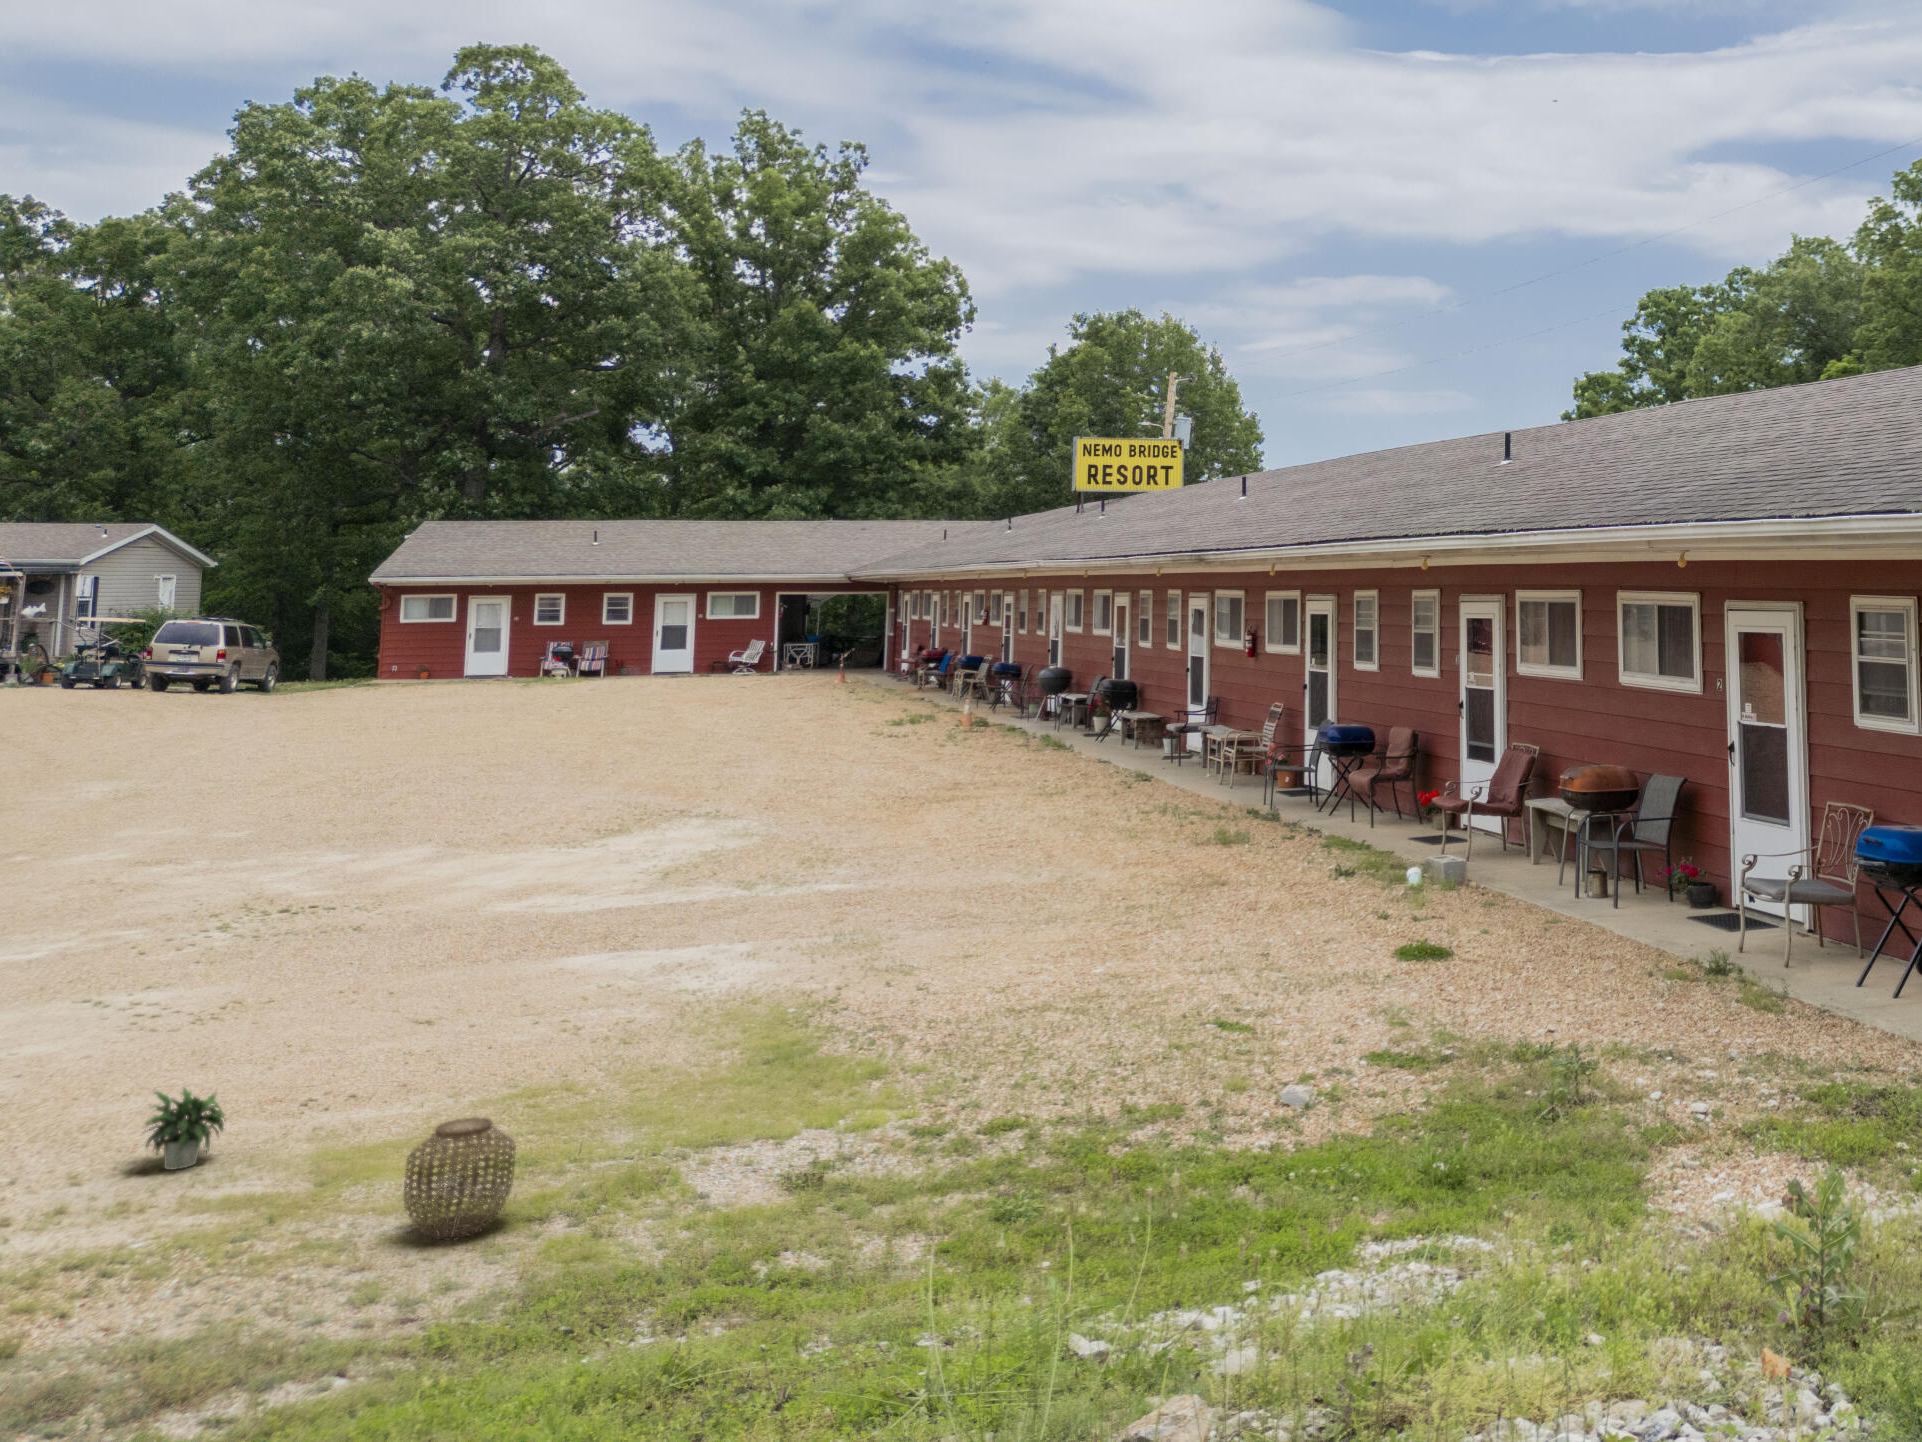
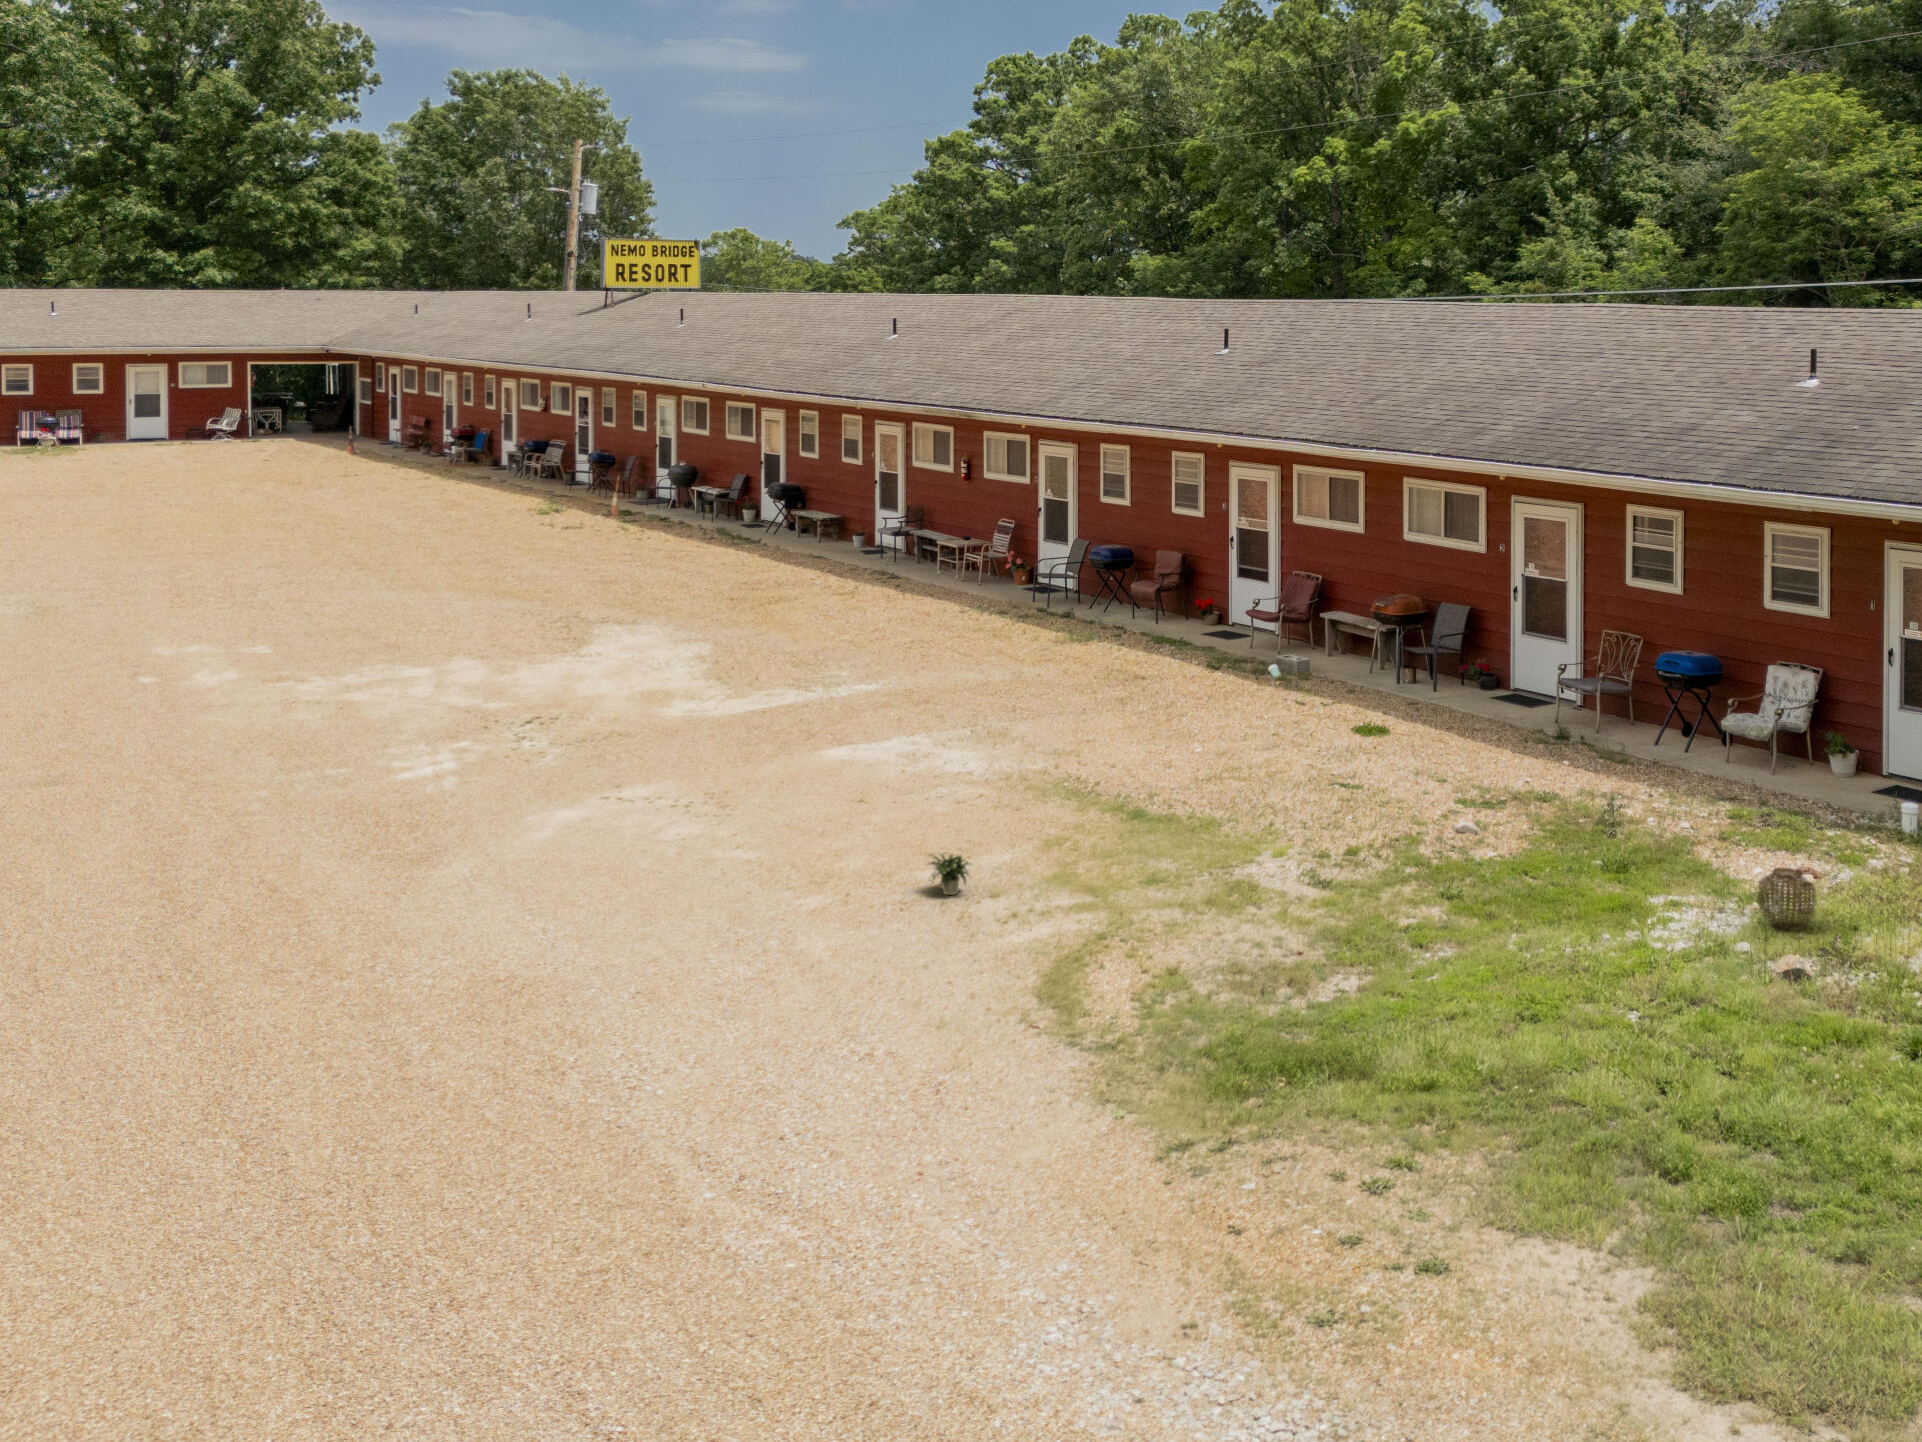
woven basket: present [404,1117,516,1239] -> present [1759,868,1815,930]

